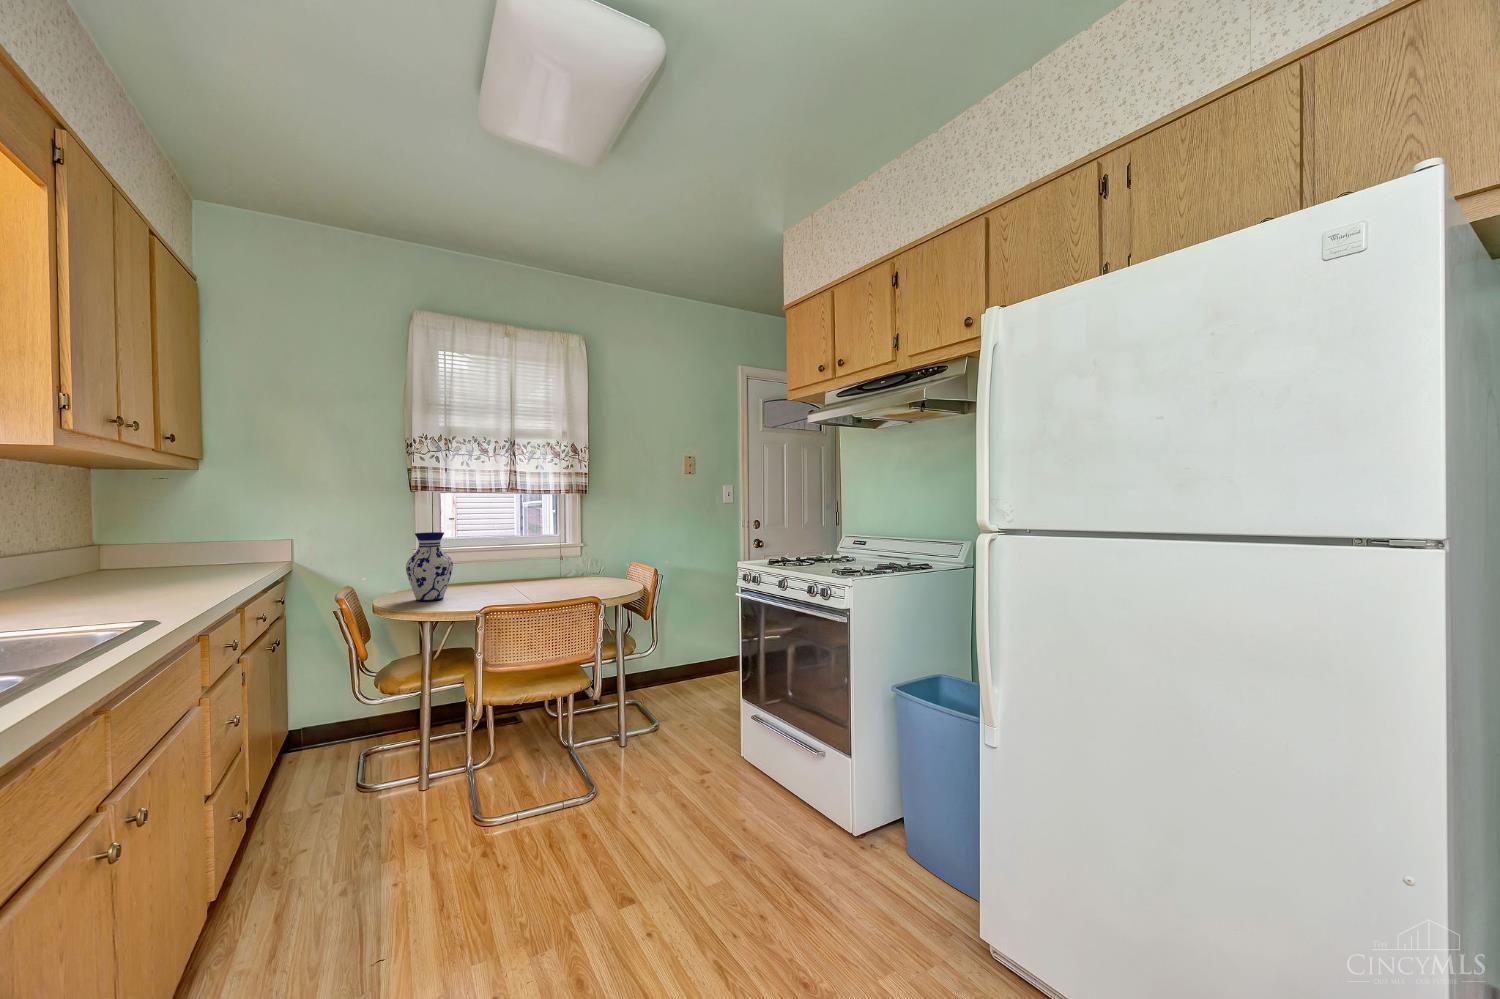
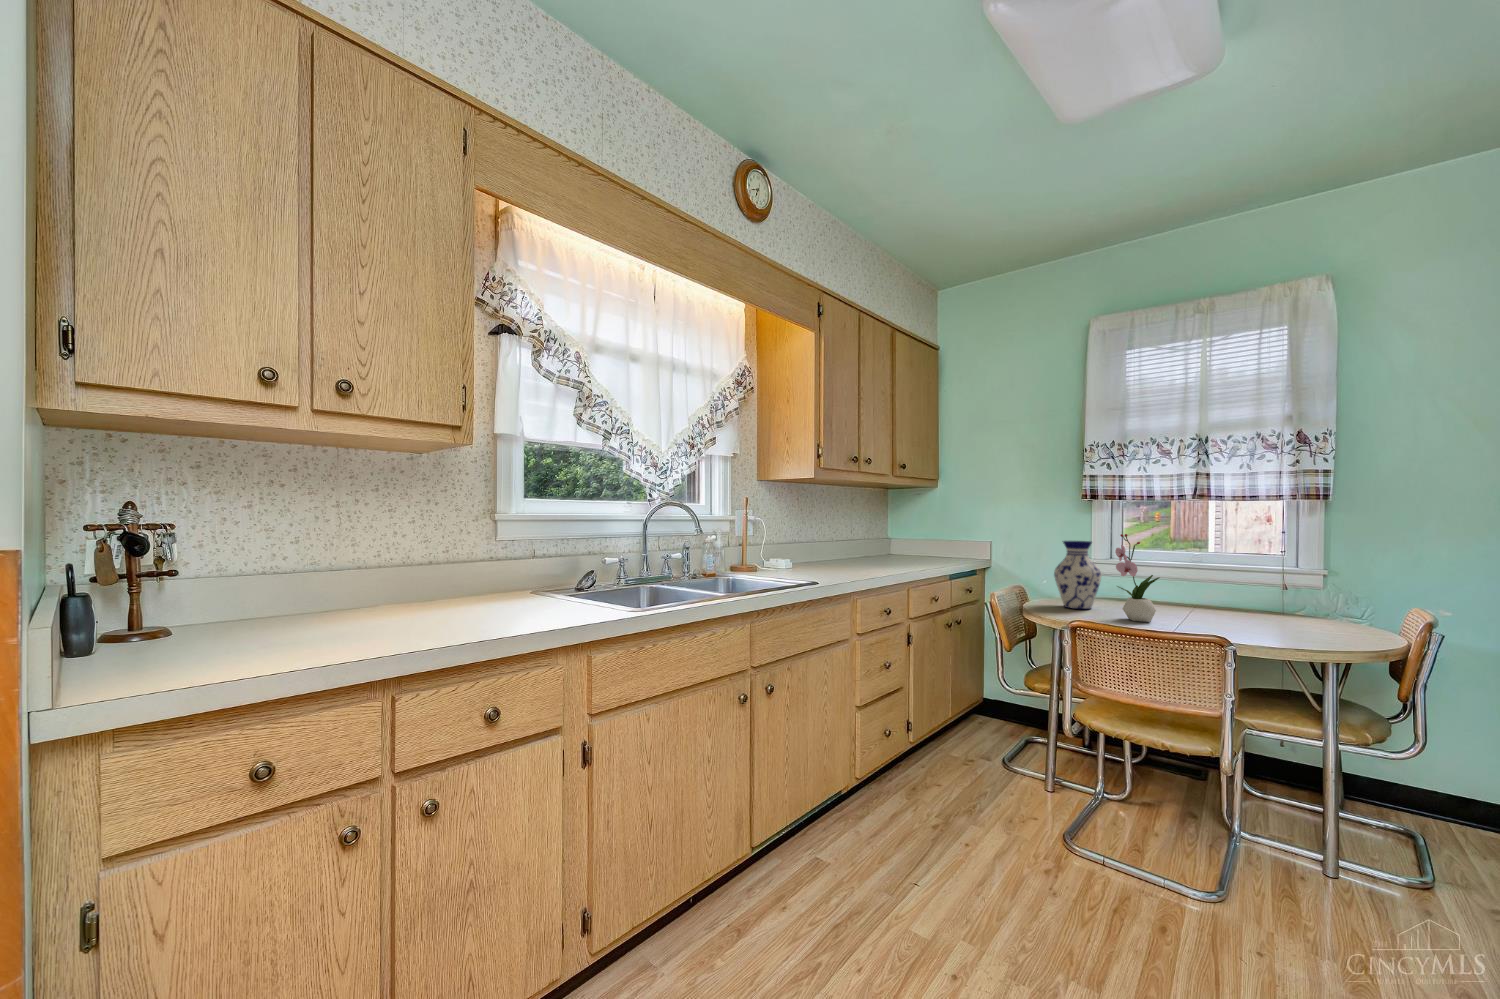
flower arrangement: none [476,523,514,601] -> present [1115,534,1160,622]

